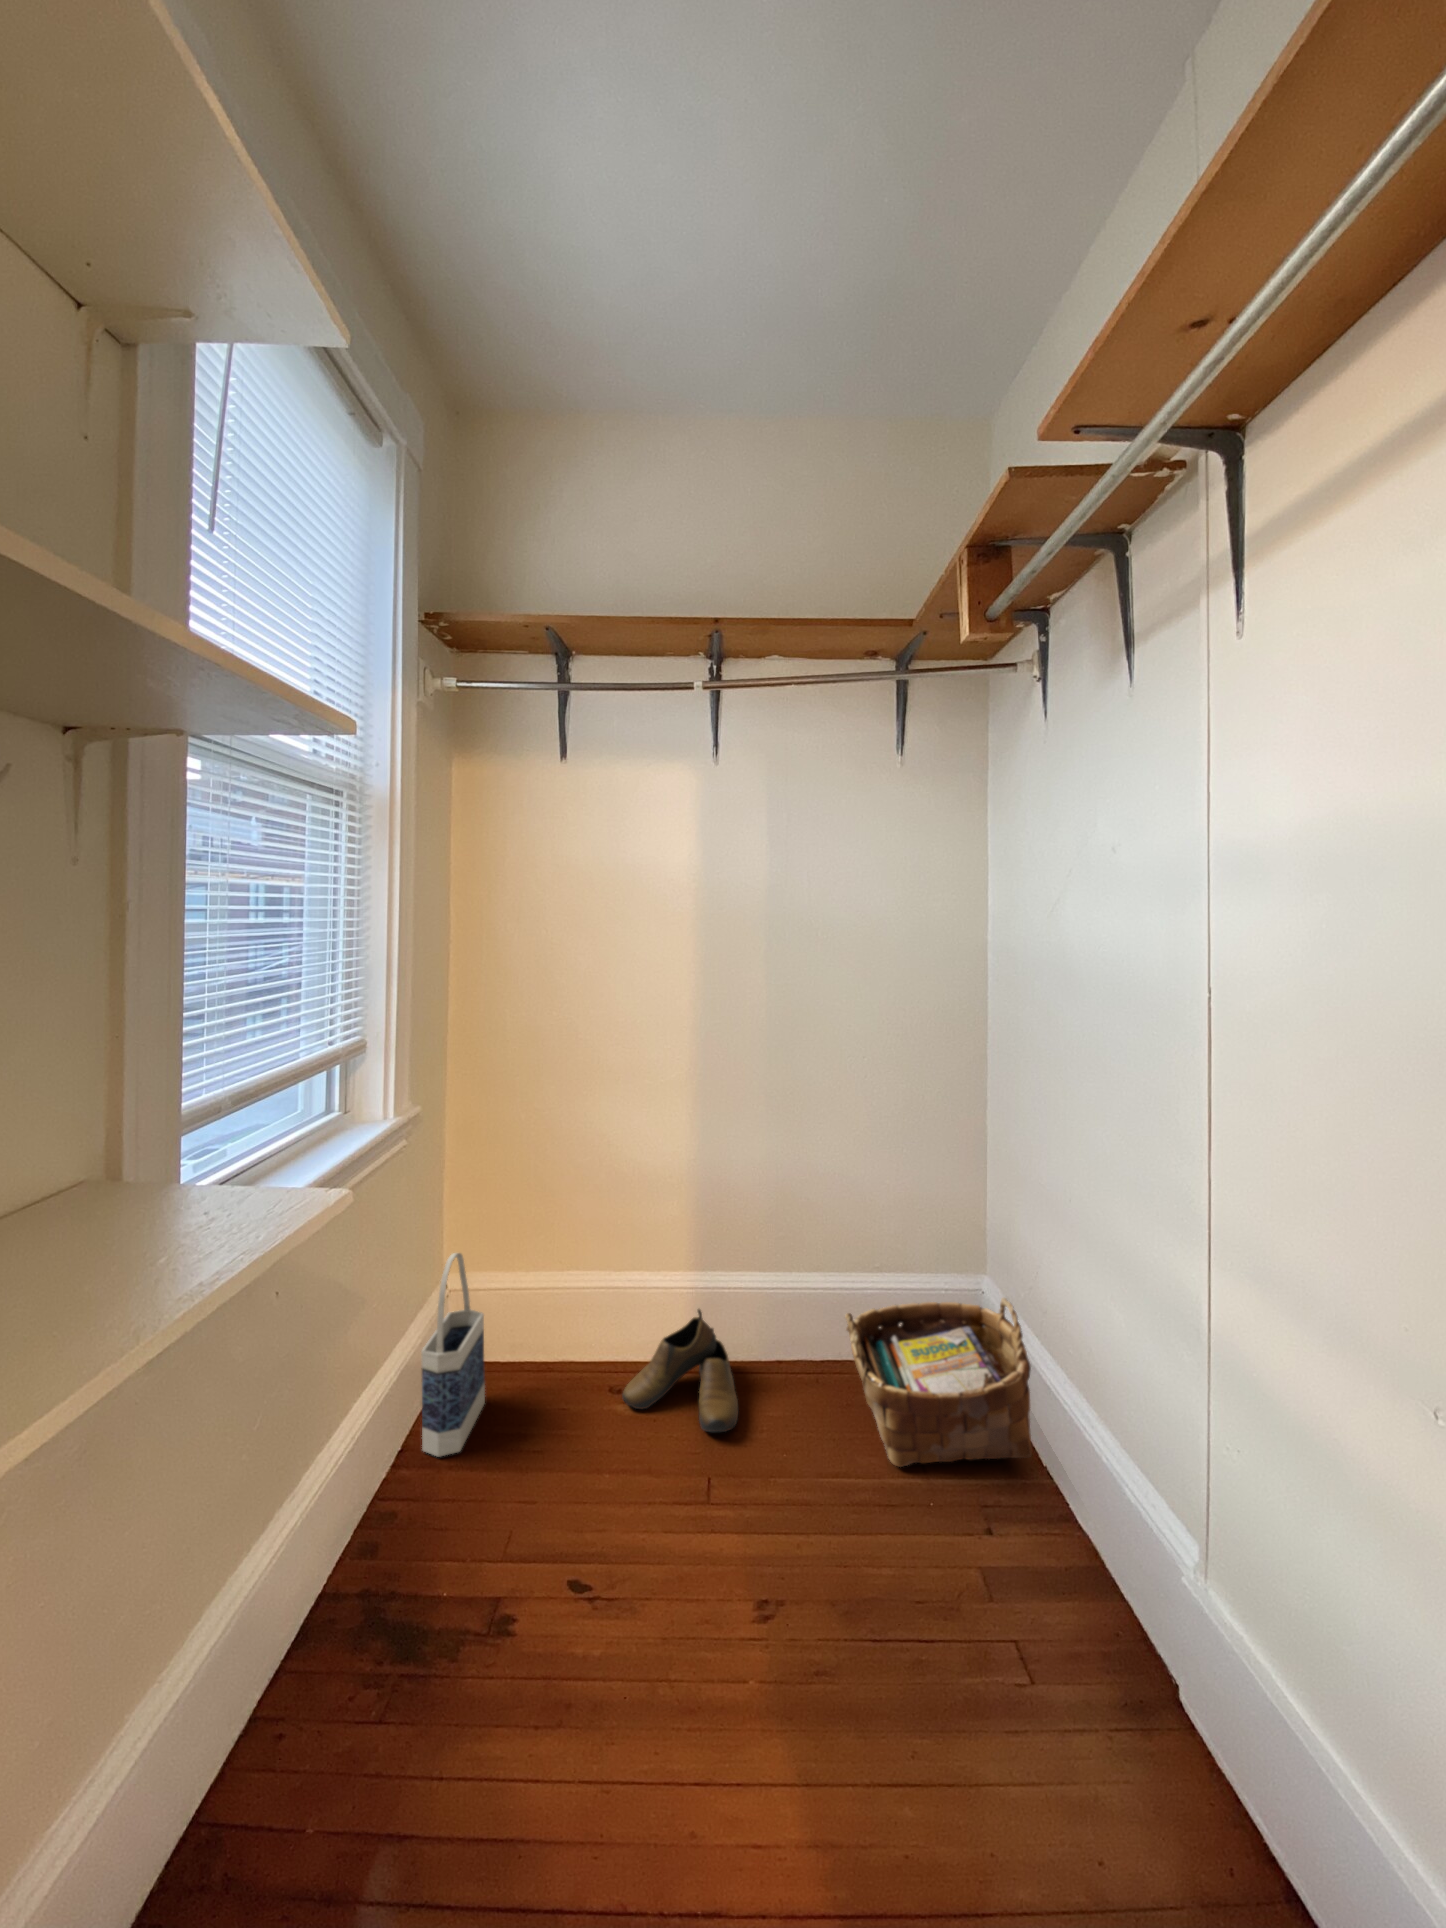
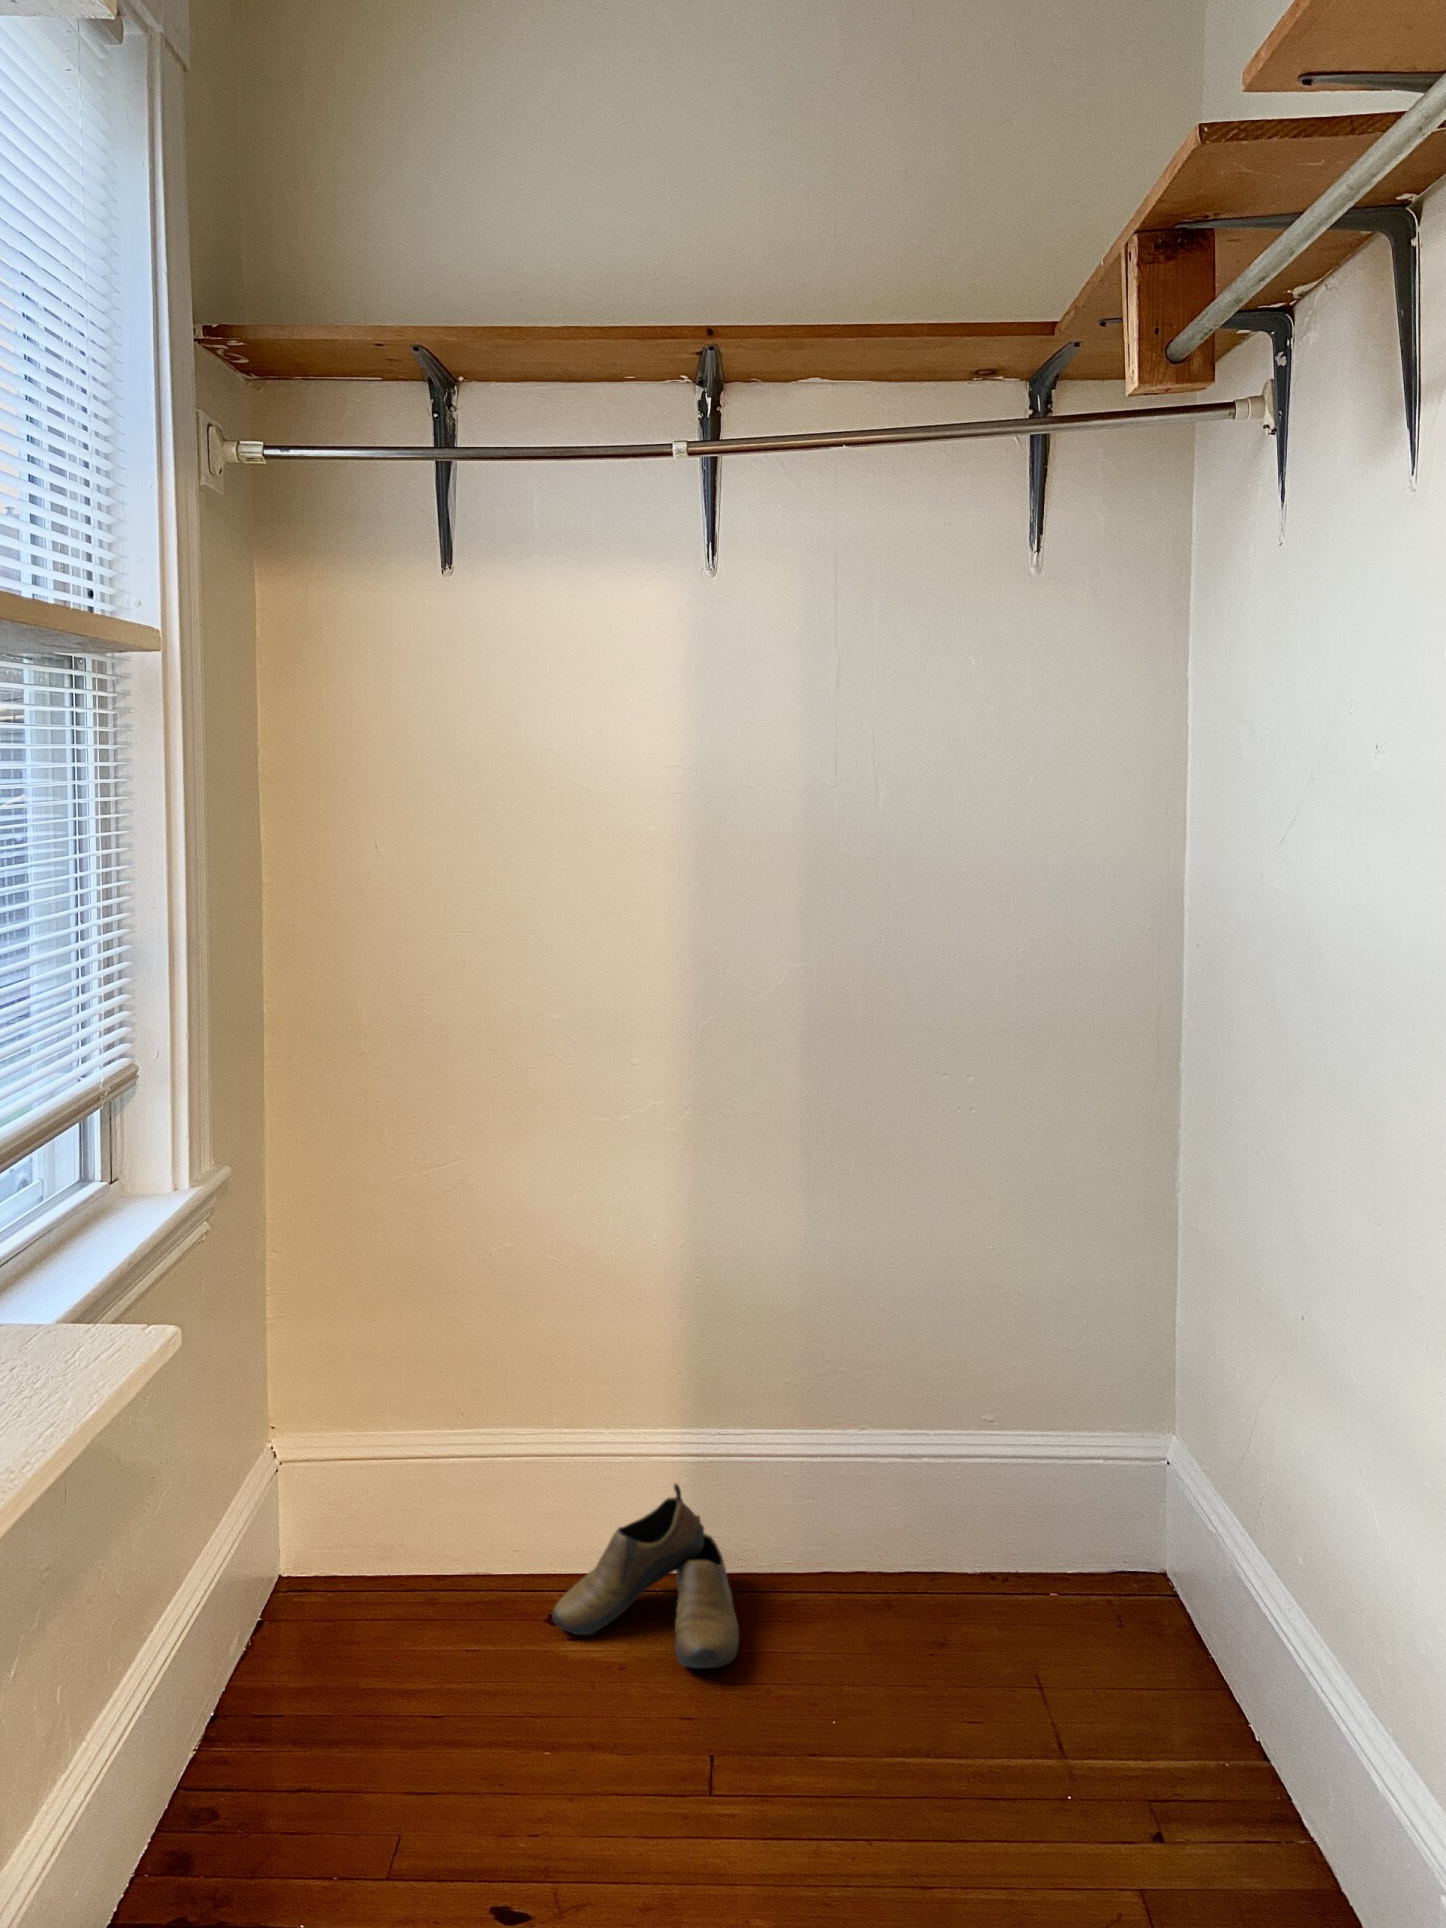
bag: present [421,1253,485,1457] -> none [234,1388,332,1696]
woven basket: present [845,1298,1032,1467] -> none [914,1470,1209,1720]

